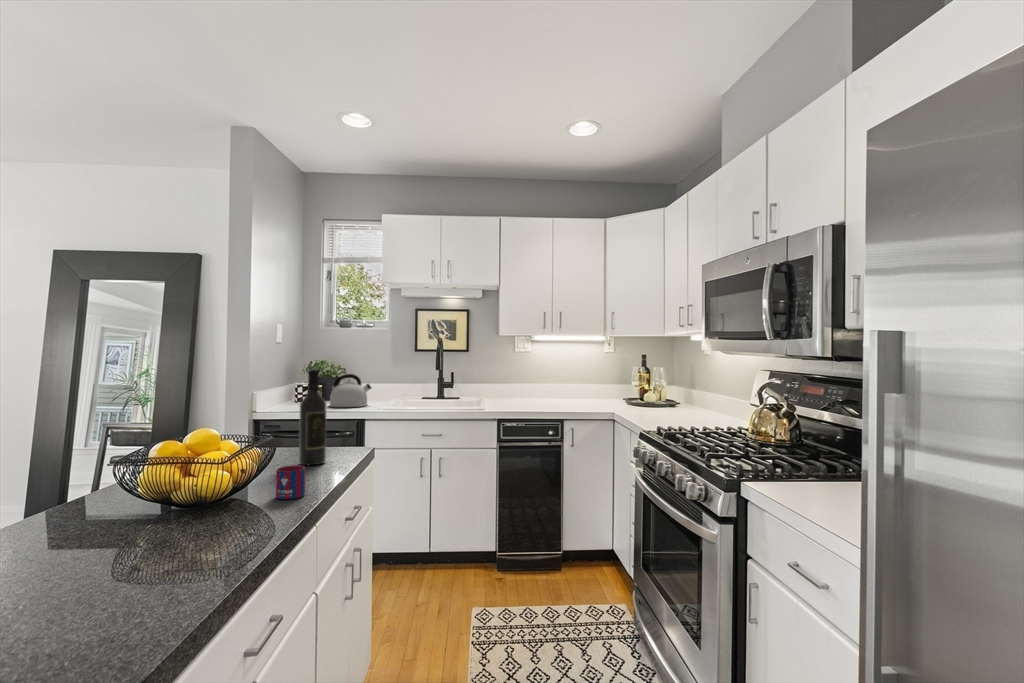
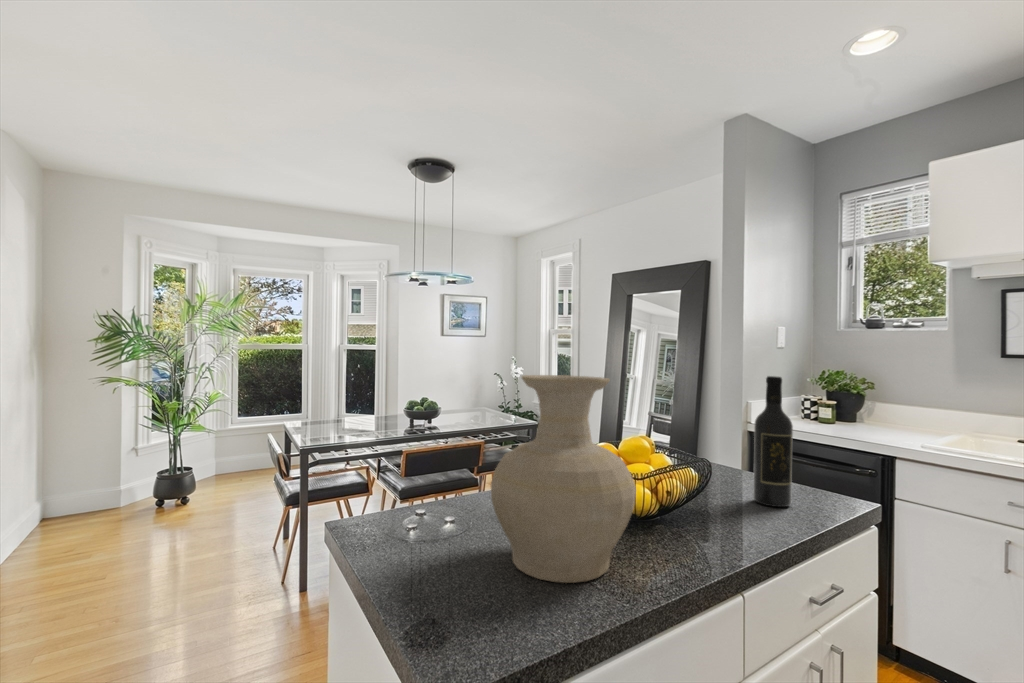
kettle: present [329,374,371,407] -> none [844,390,910,436]
vase: none [110,380,256,555] -> present [491,375,636,583]
mug: present [276,465,305,499] -> none [690,501,731,550]

